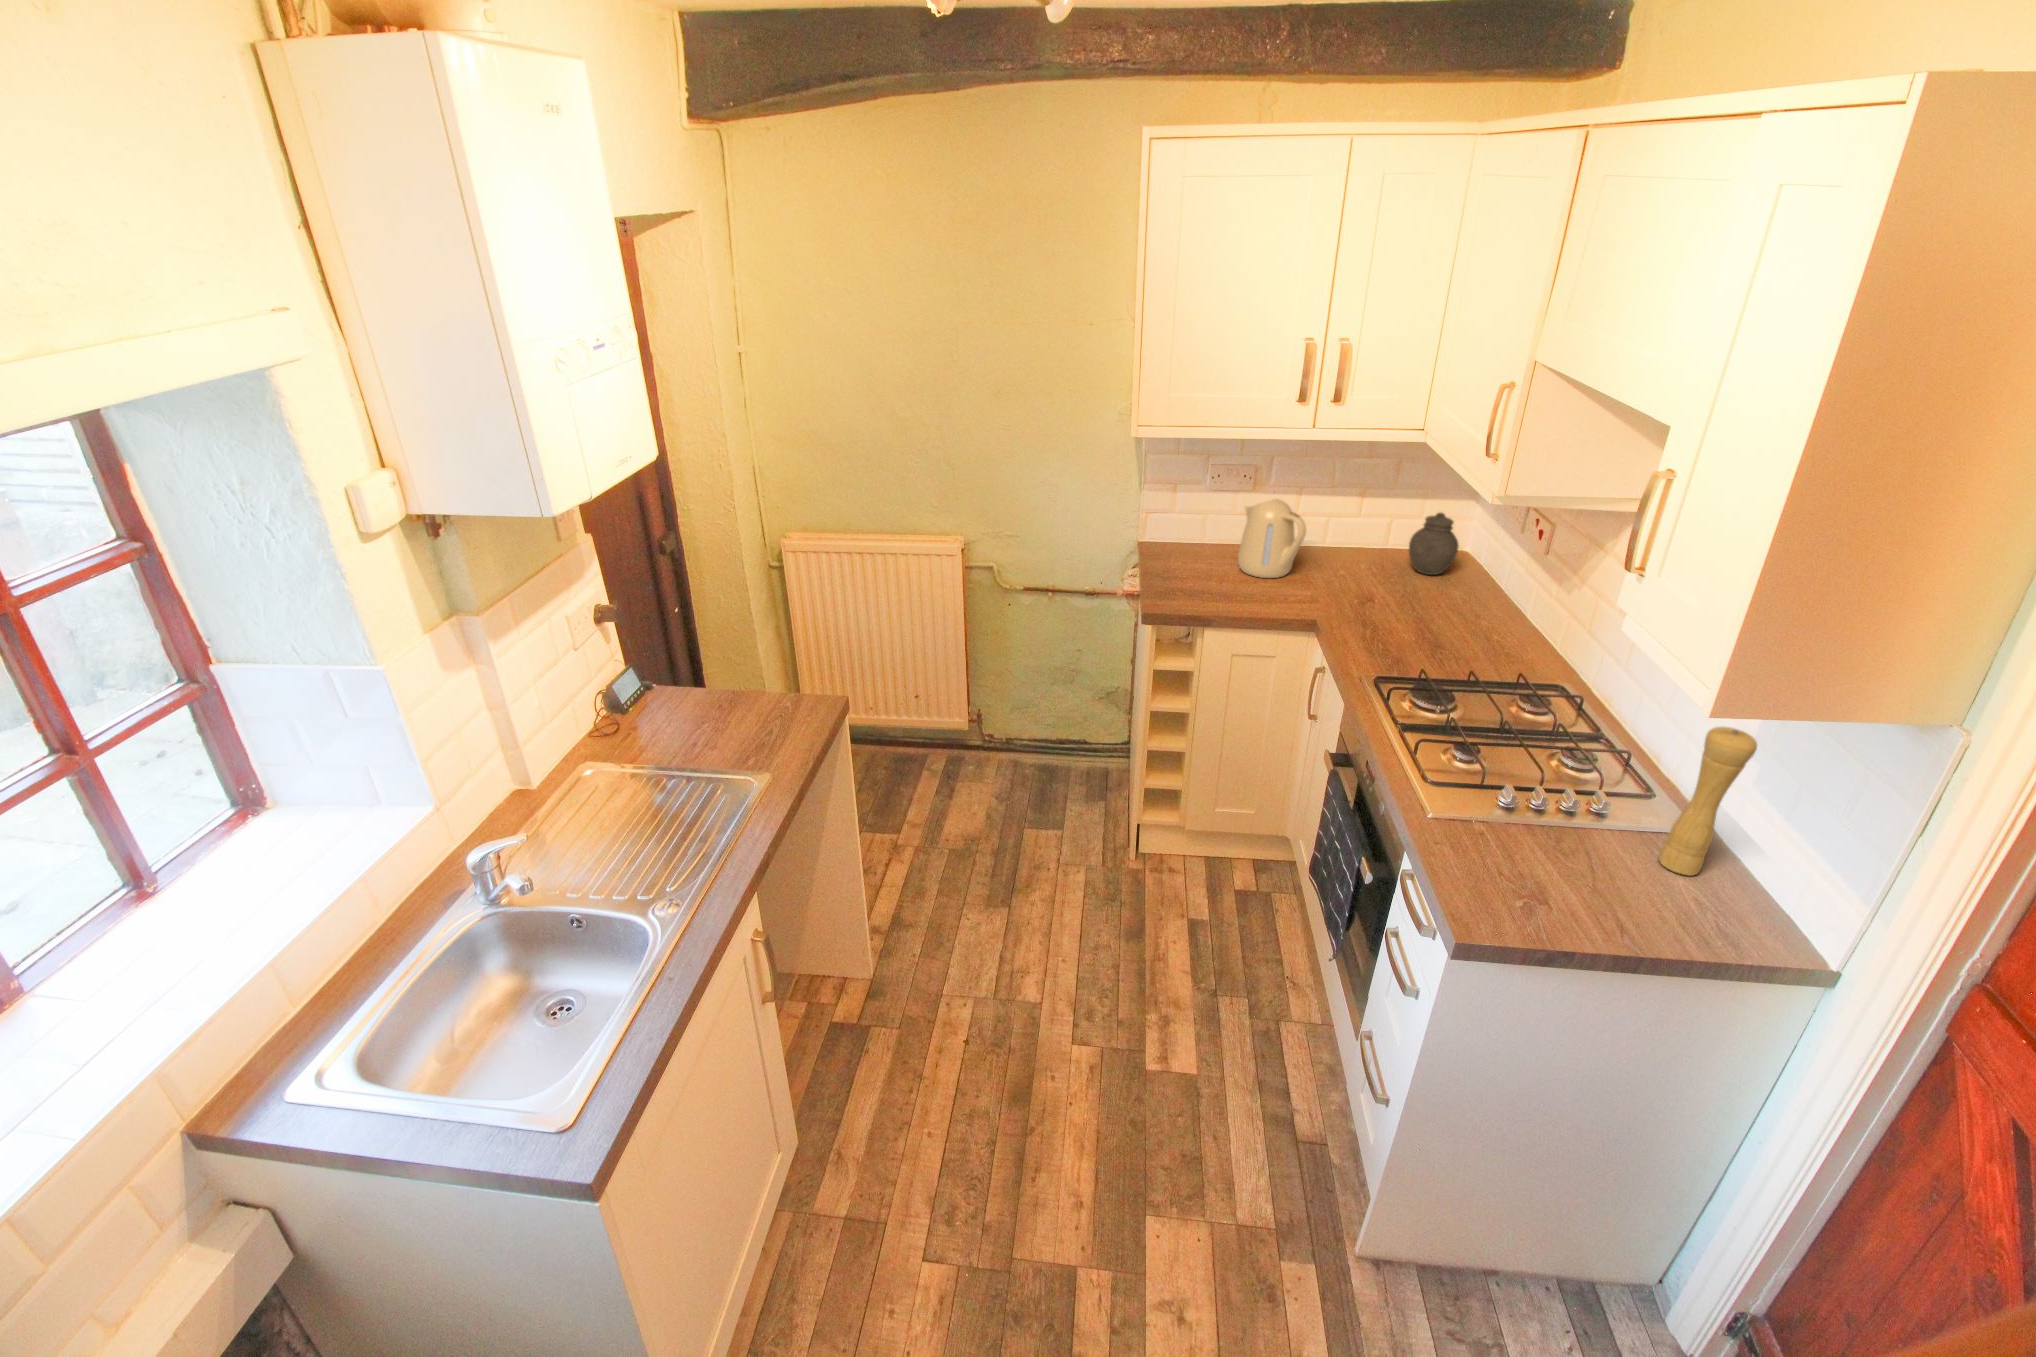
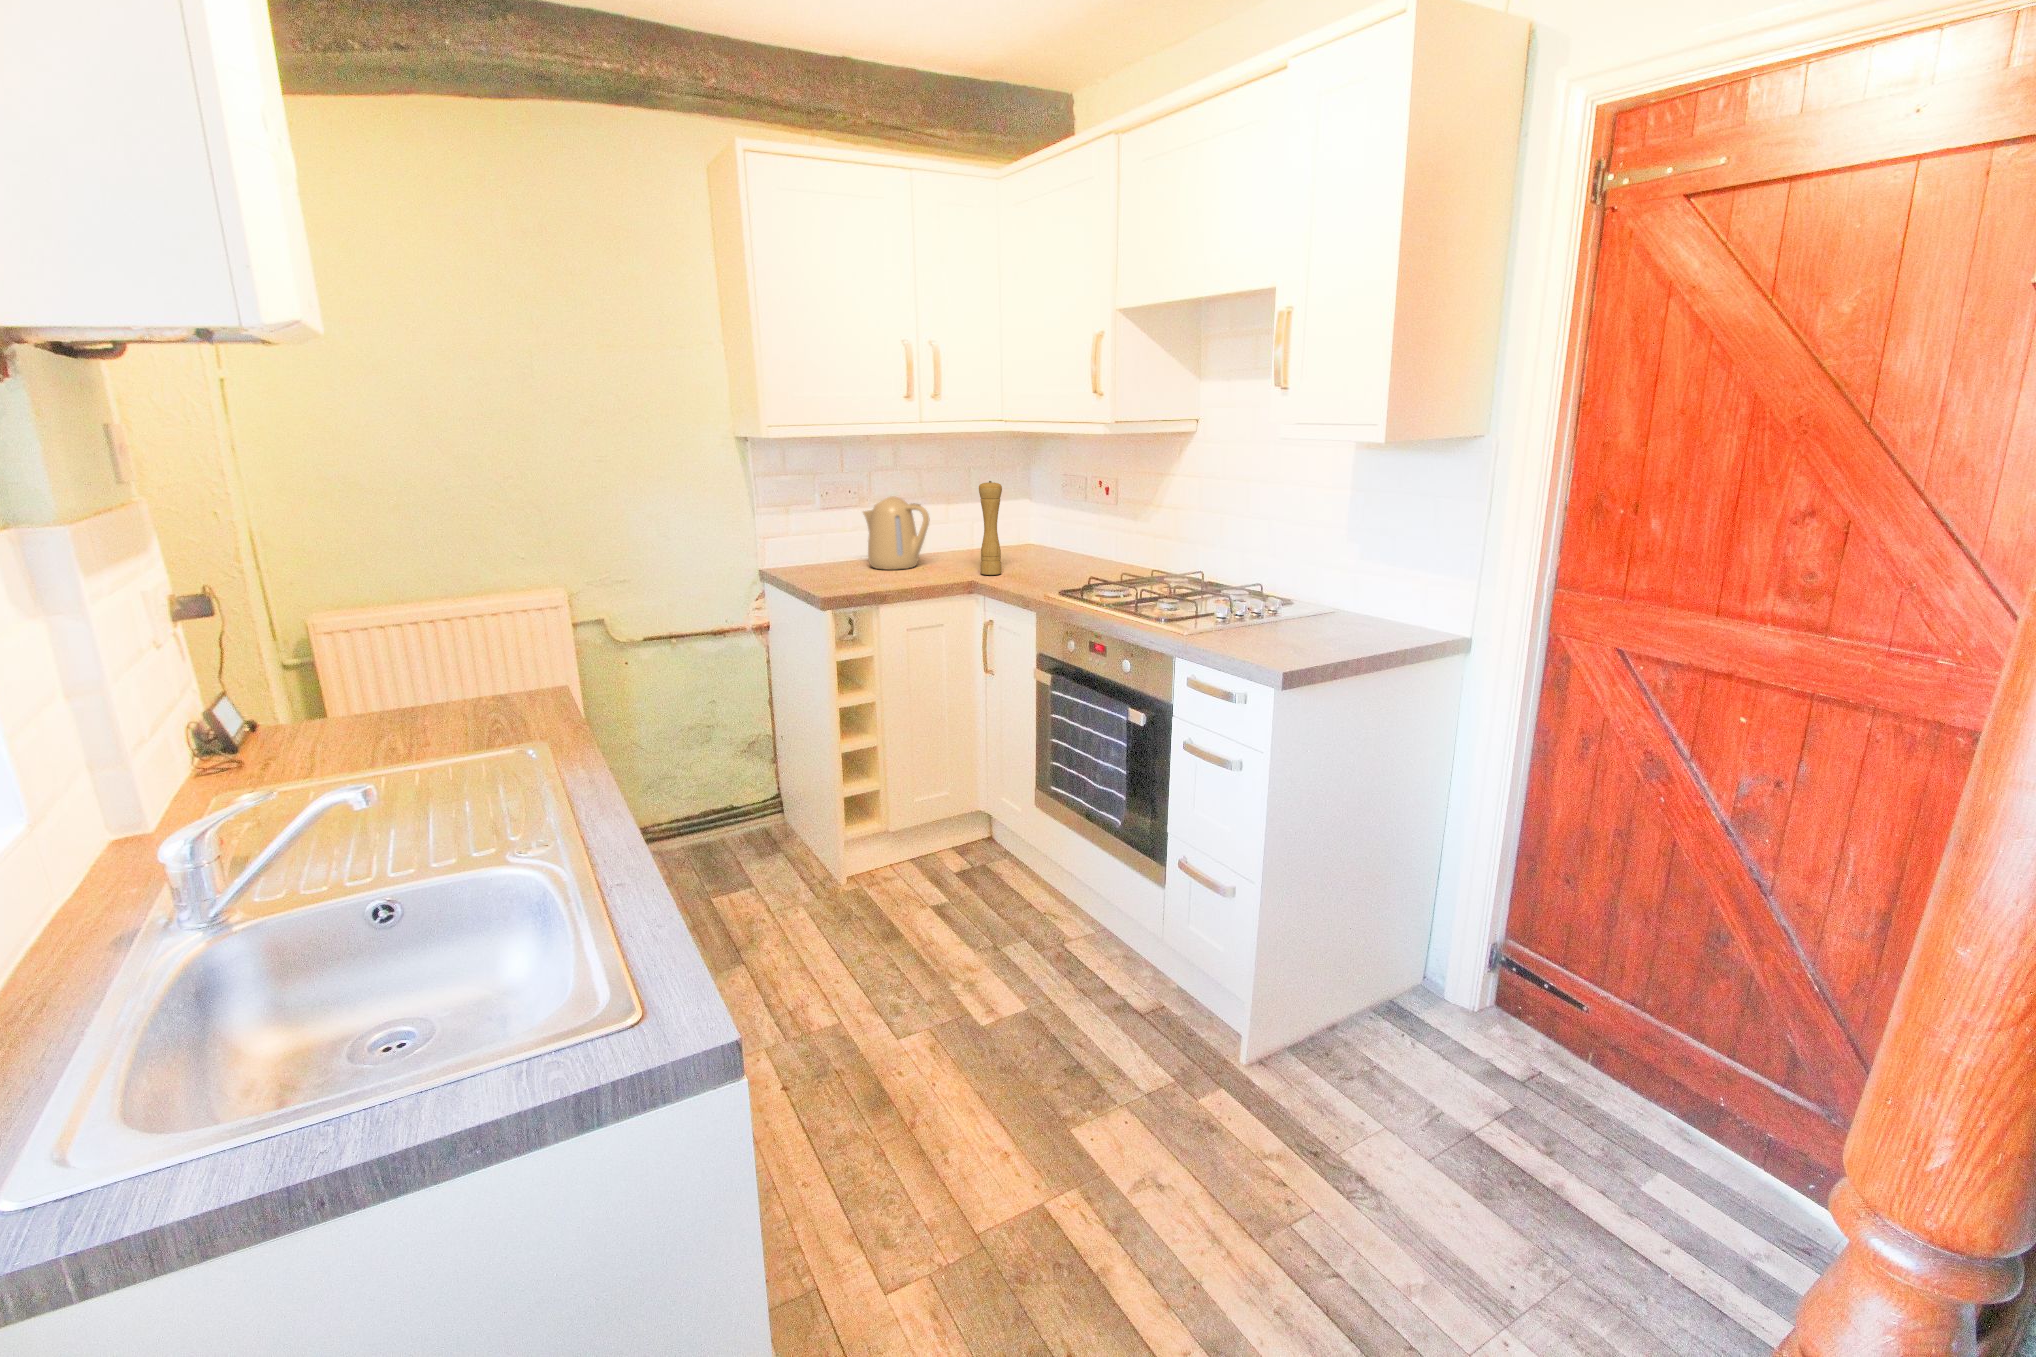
jar: present [1409,513,1459,575] -> none [999,499,1039,553]
pepper mill: present [1658,727,1757,876] -> present [979,481,1002,575]

